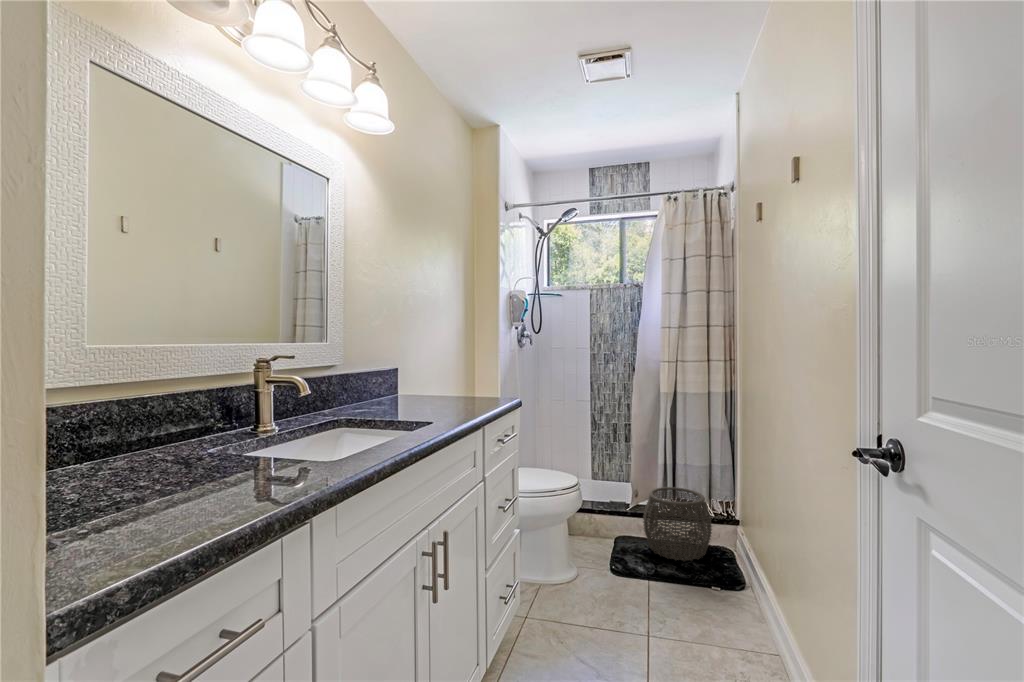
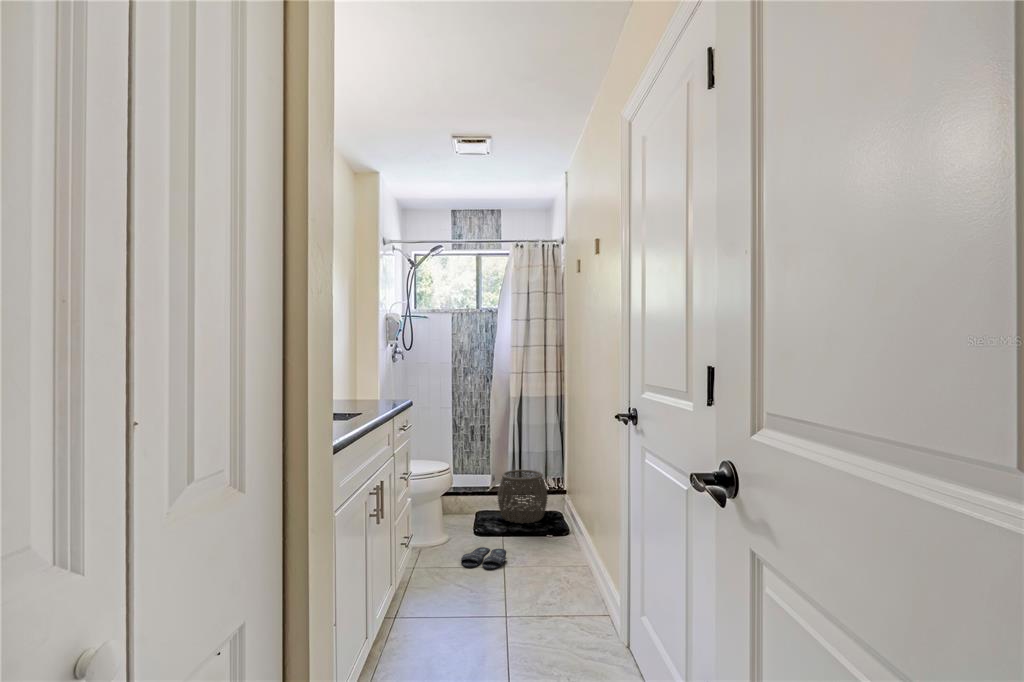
slippers: none [590,593,653,635] -> present [461,547,507,569]

